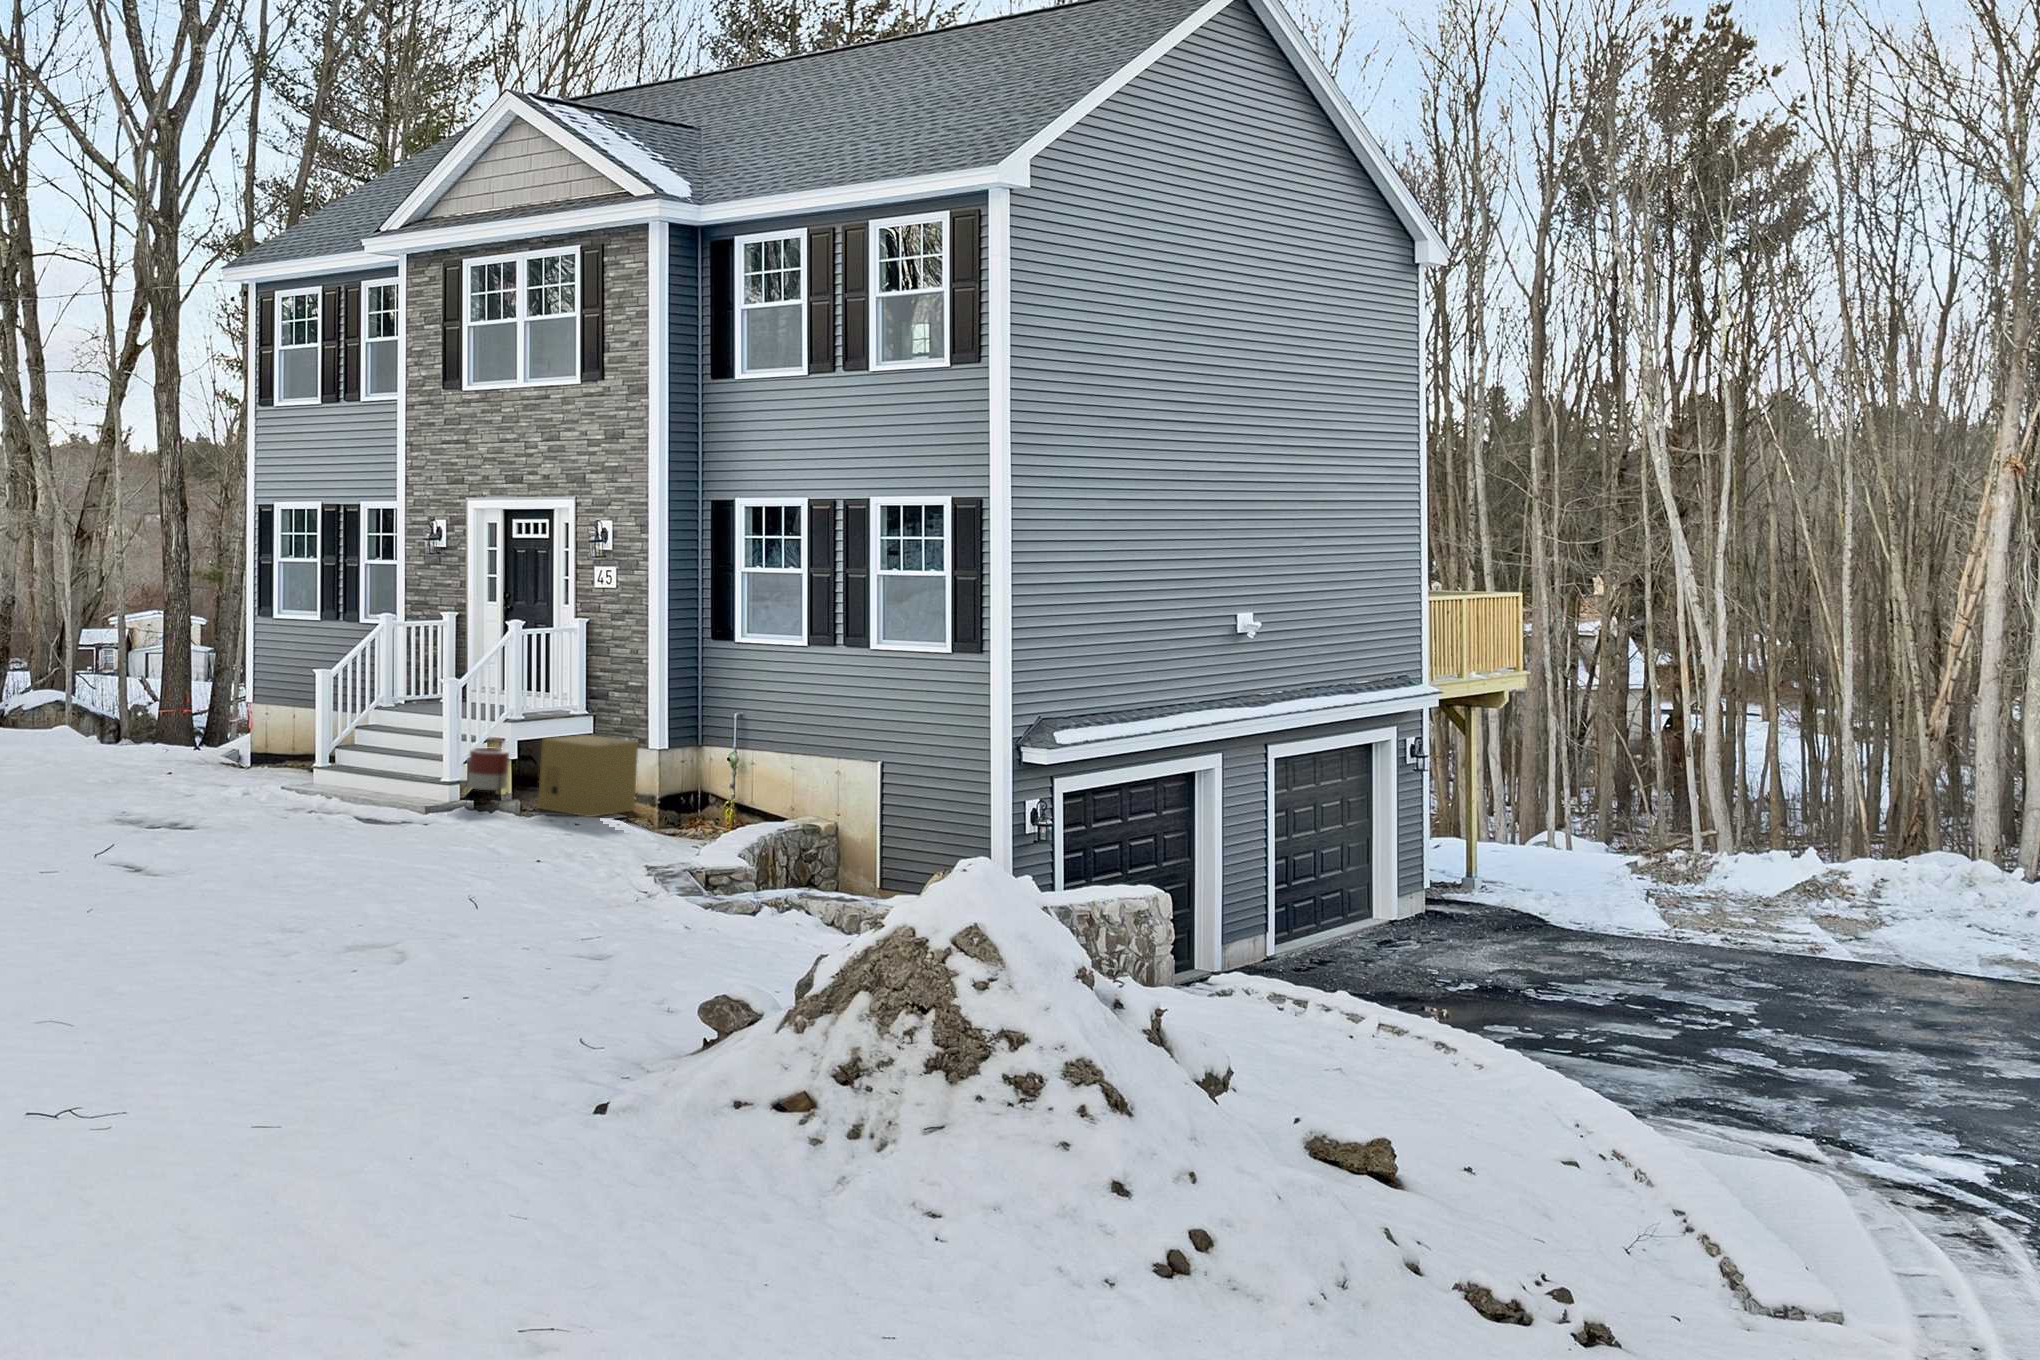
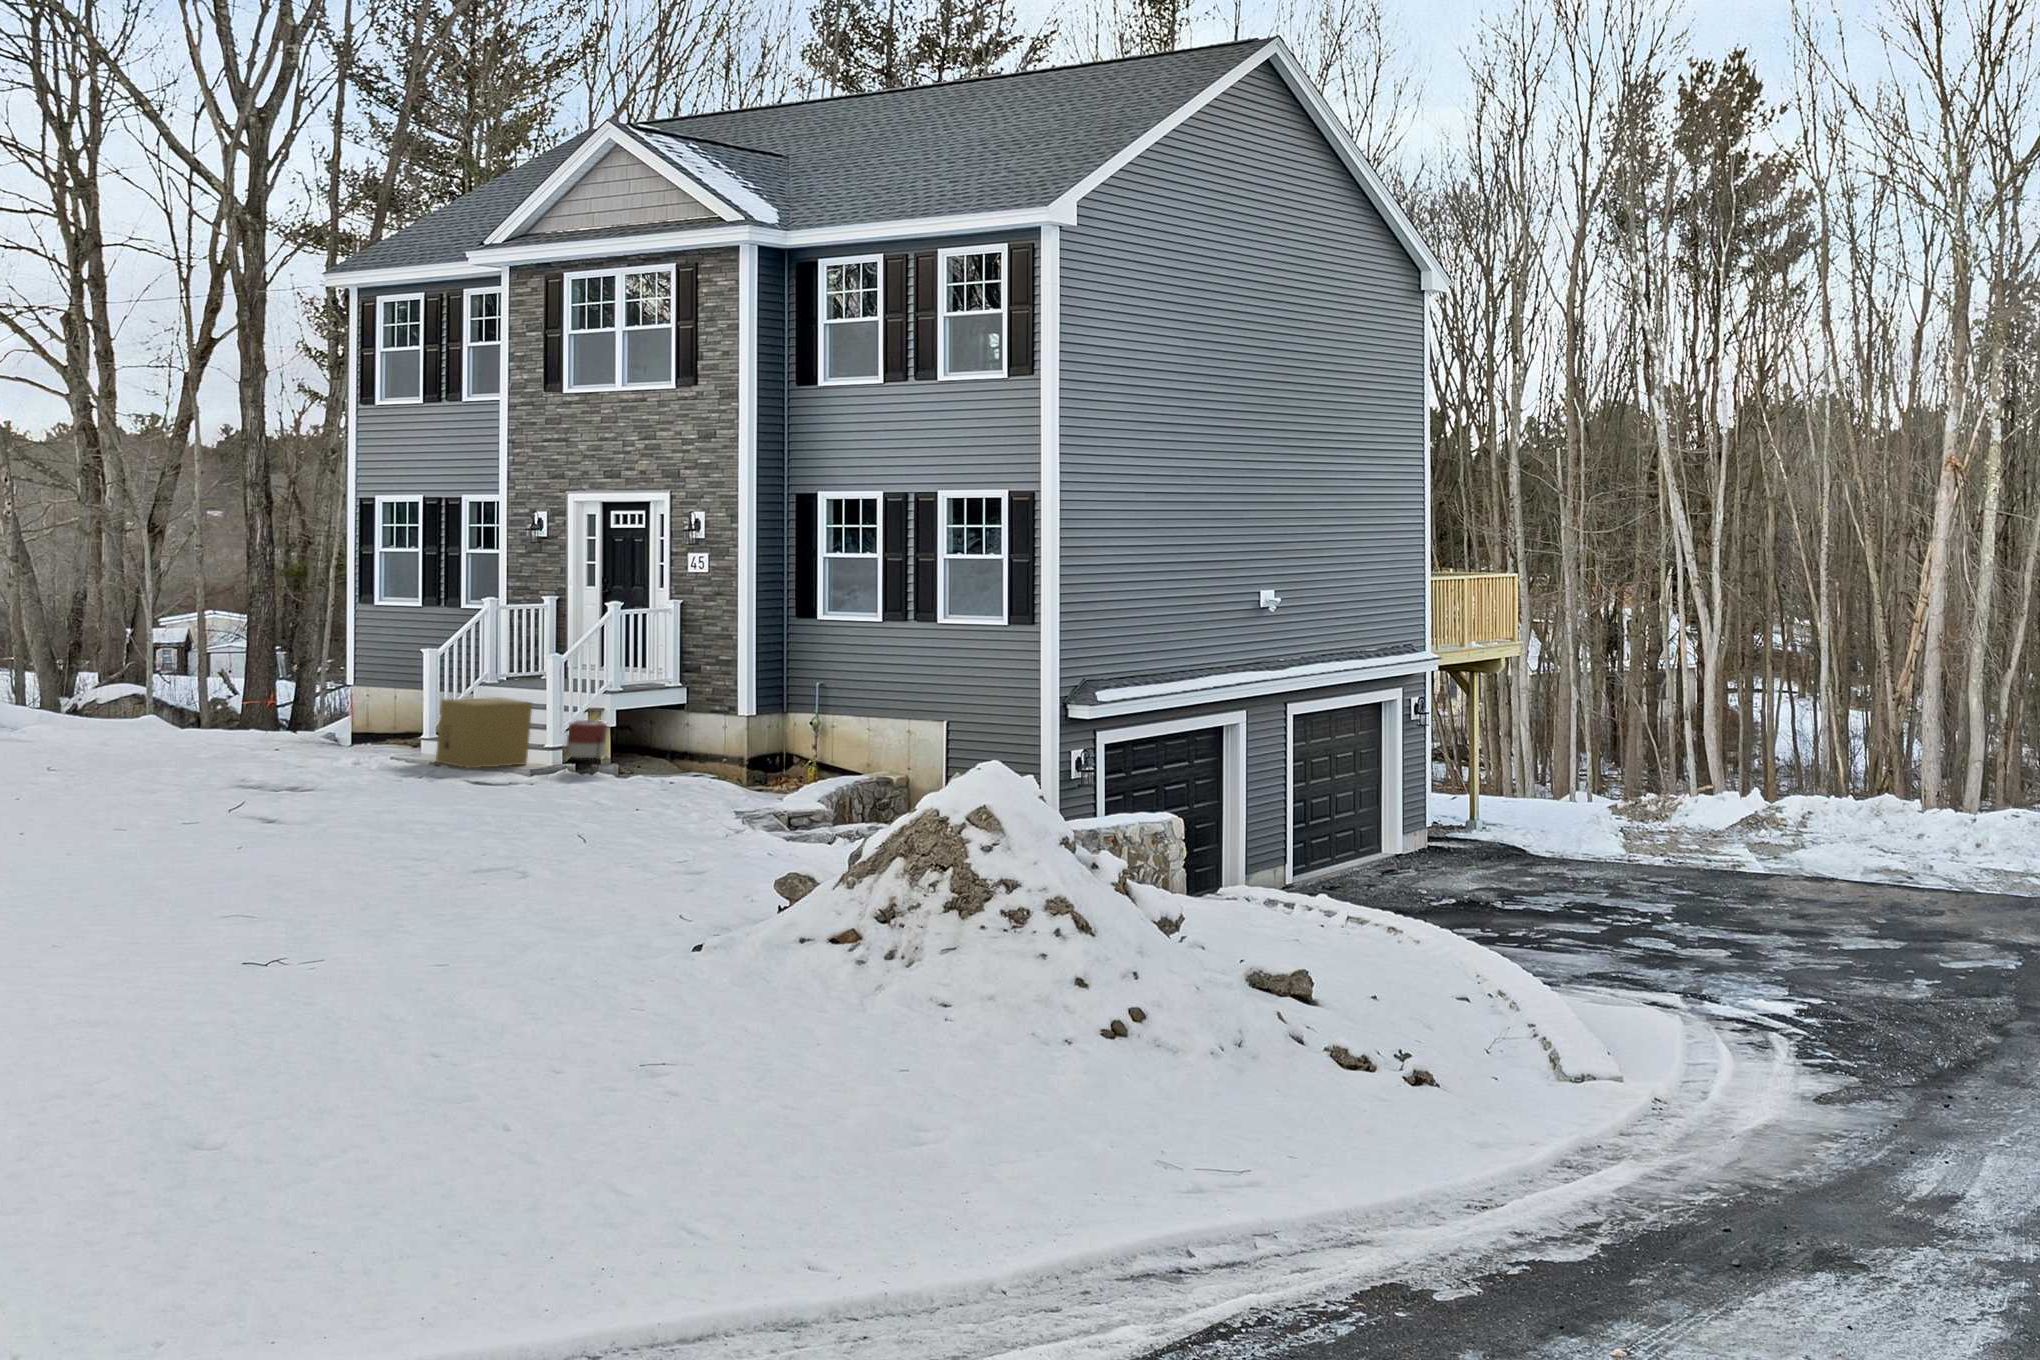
cardboard box: present [538,735,638,817] -> present [436,697,532,768]

